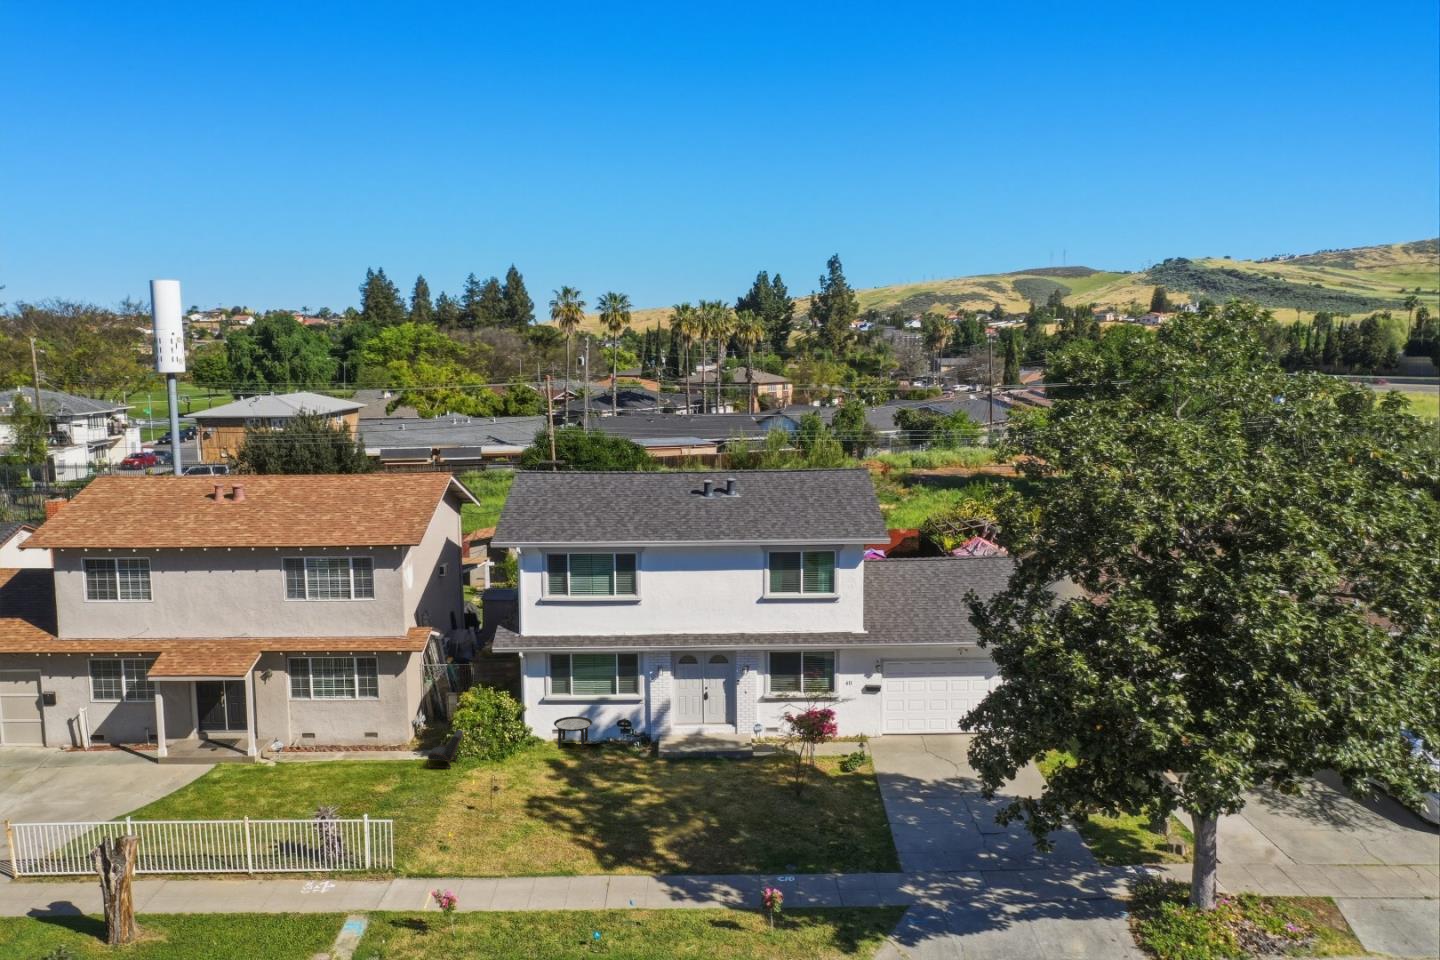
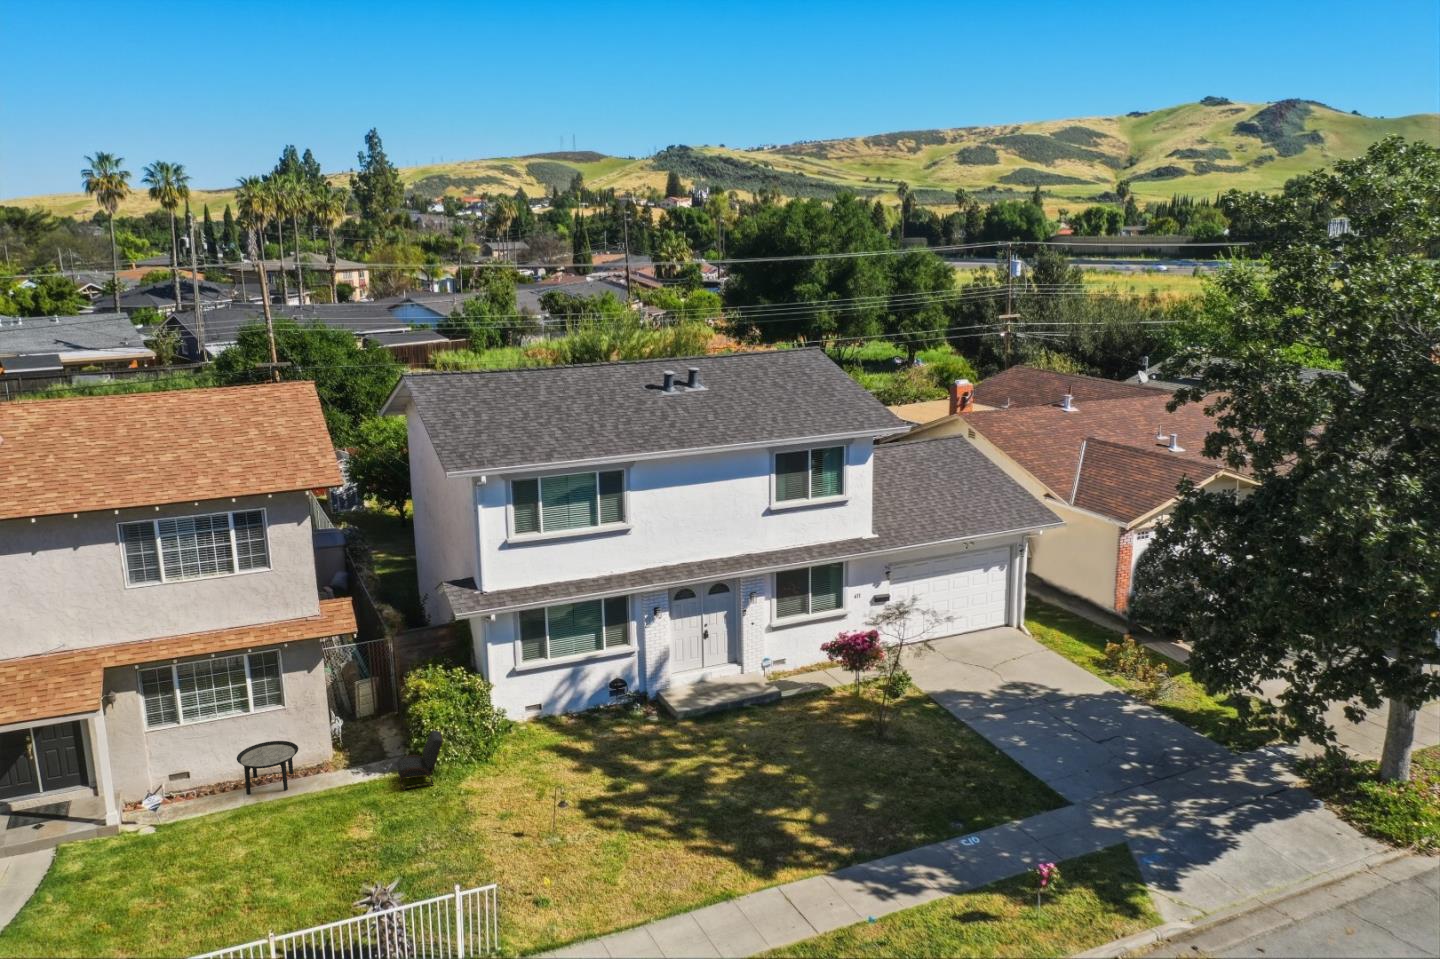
round table: present [554,716,592,749] -> present [237,741,298,795]

